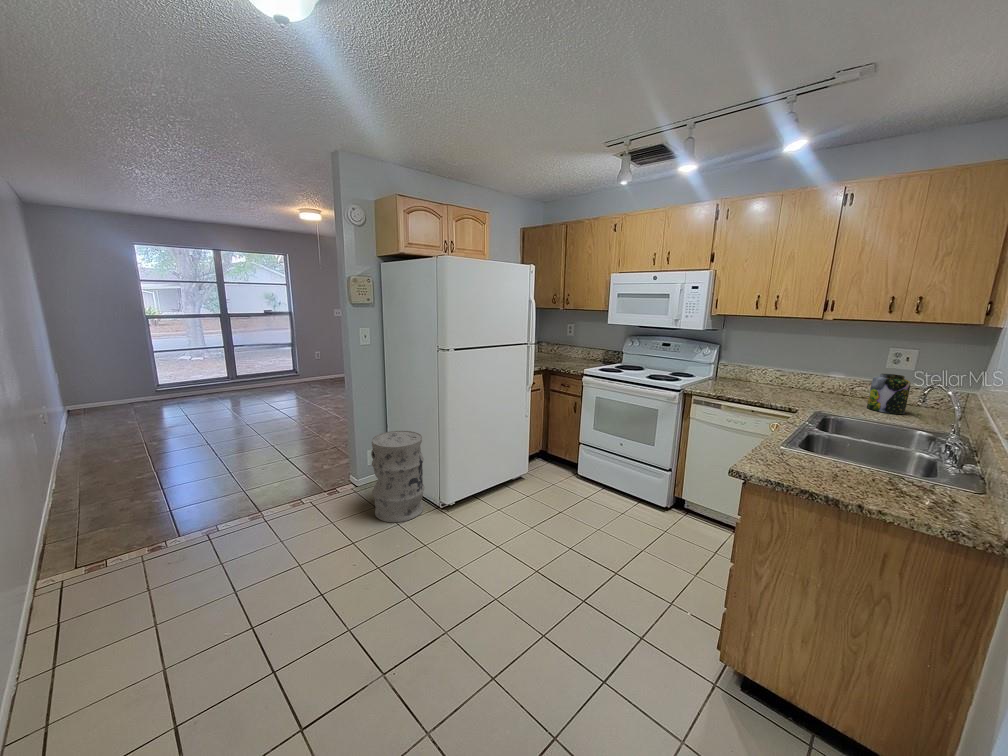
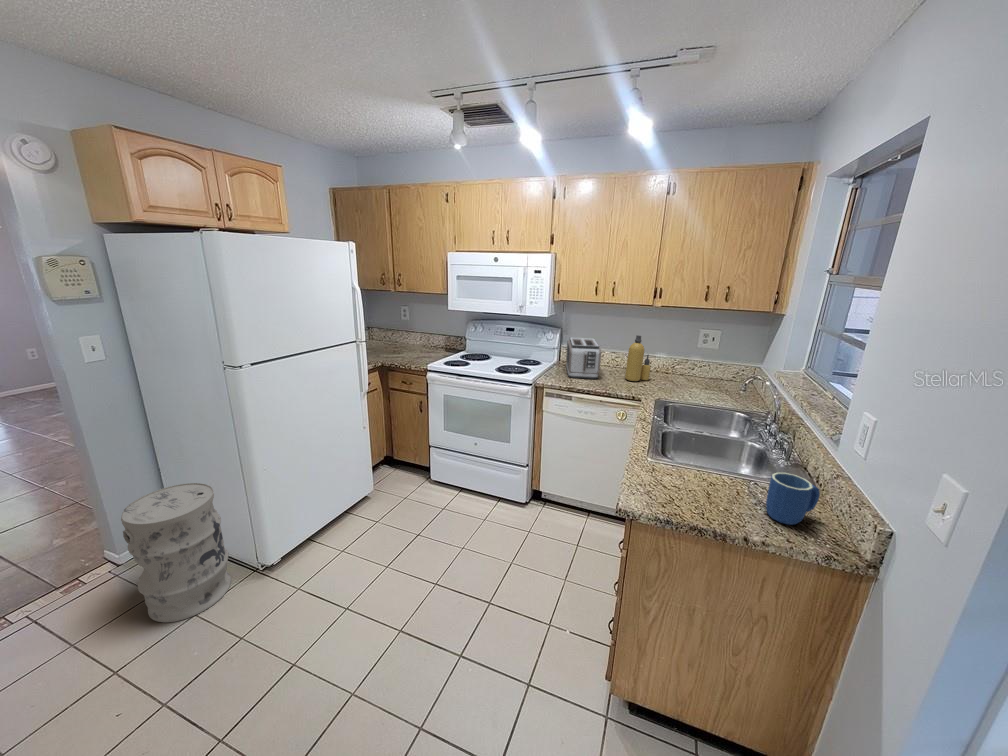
bottle: none [786,349,819,398] -> present [625,335,650,381]
toaster: none [720,352,758,391] -> present [566,338,601,379]
jar: present [867,374,911,414] -> none [688,356,720,392]
mug: none [897,456,964,507] -> present [766,473,820,525]

